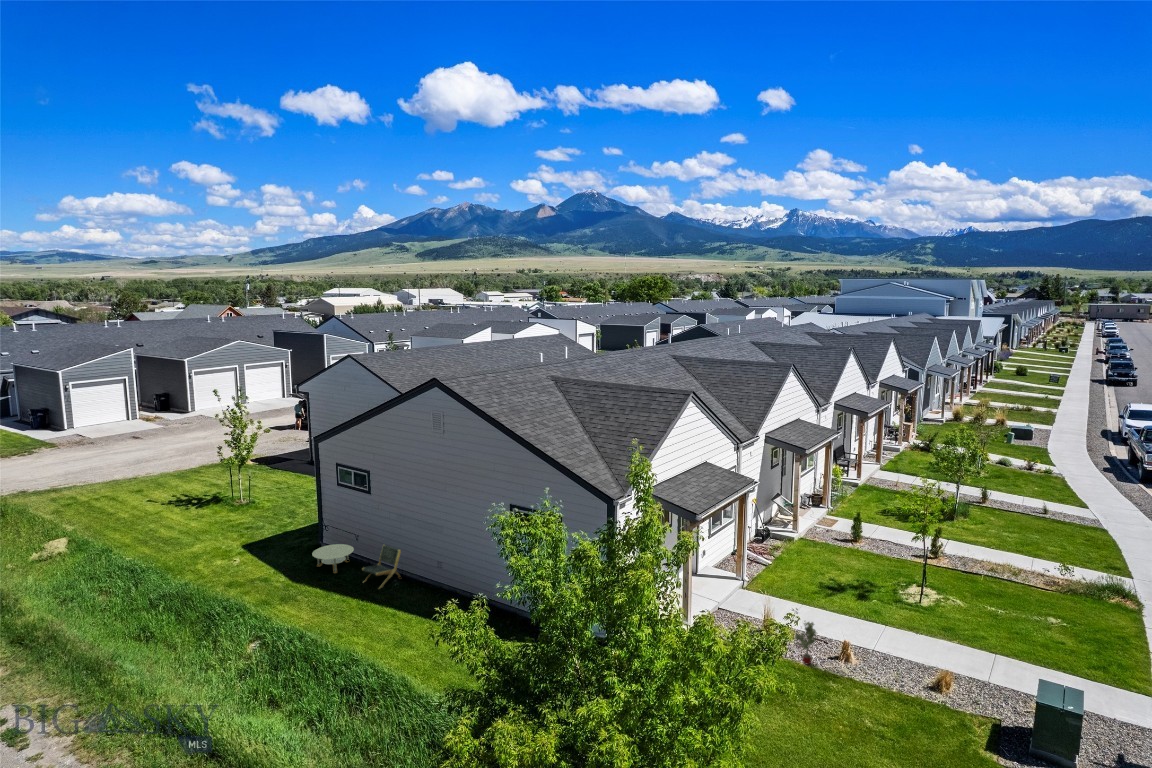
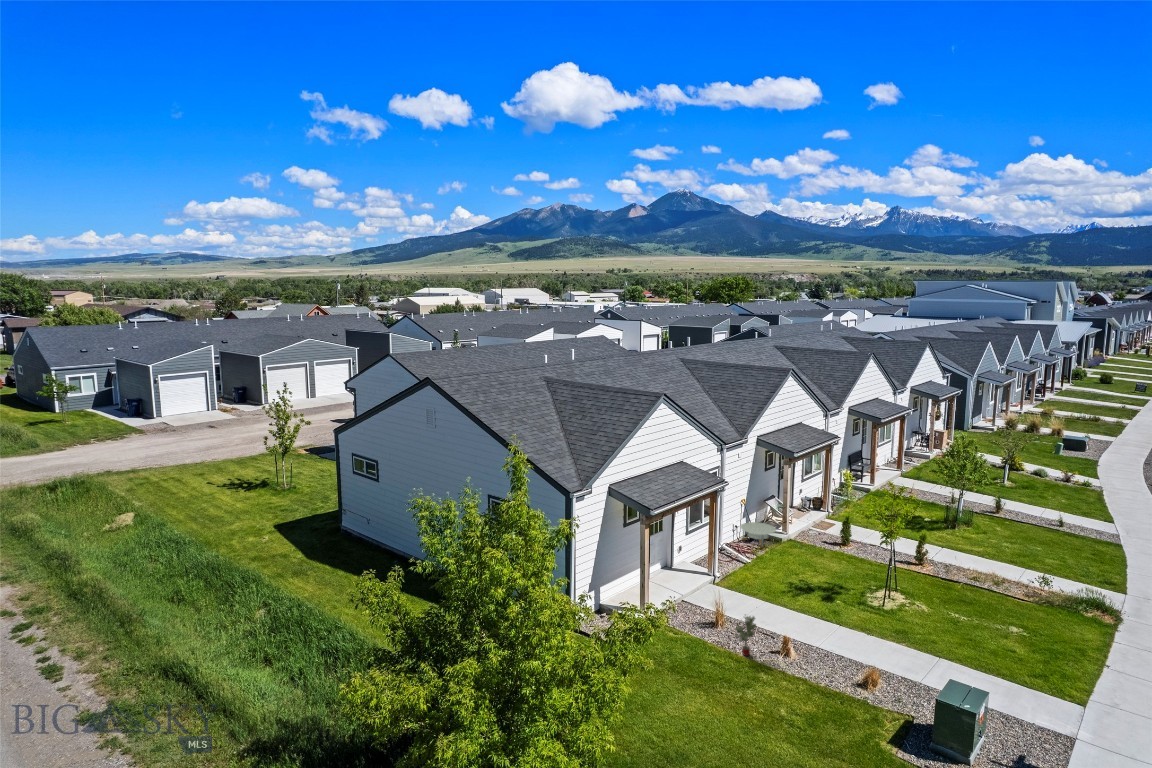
round table: present [312,544,354,573] -> present [741,522,776,548]
lounge chair: present [362,545,401,588] -> none [366,528,402,568]

